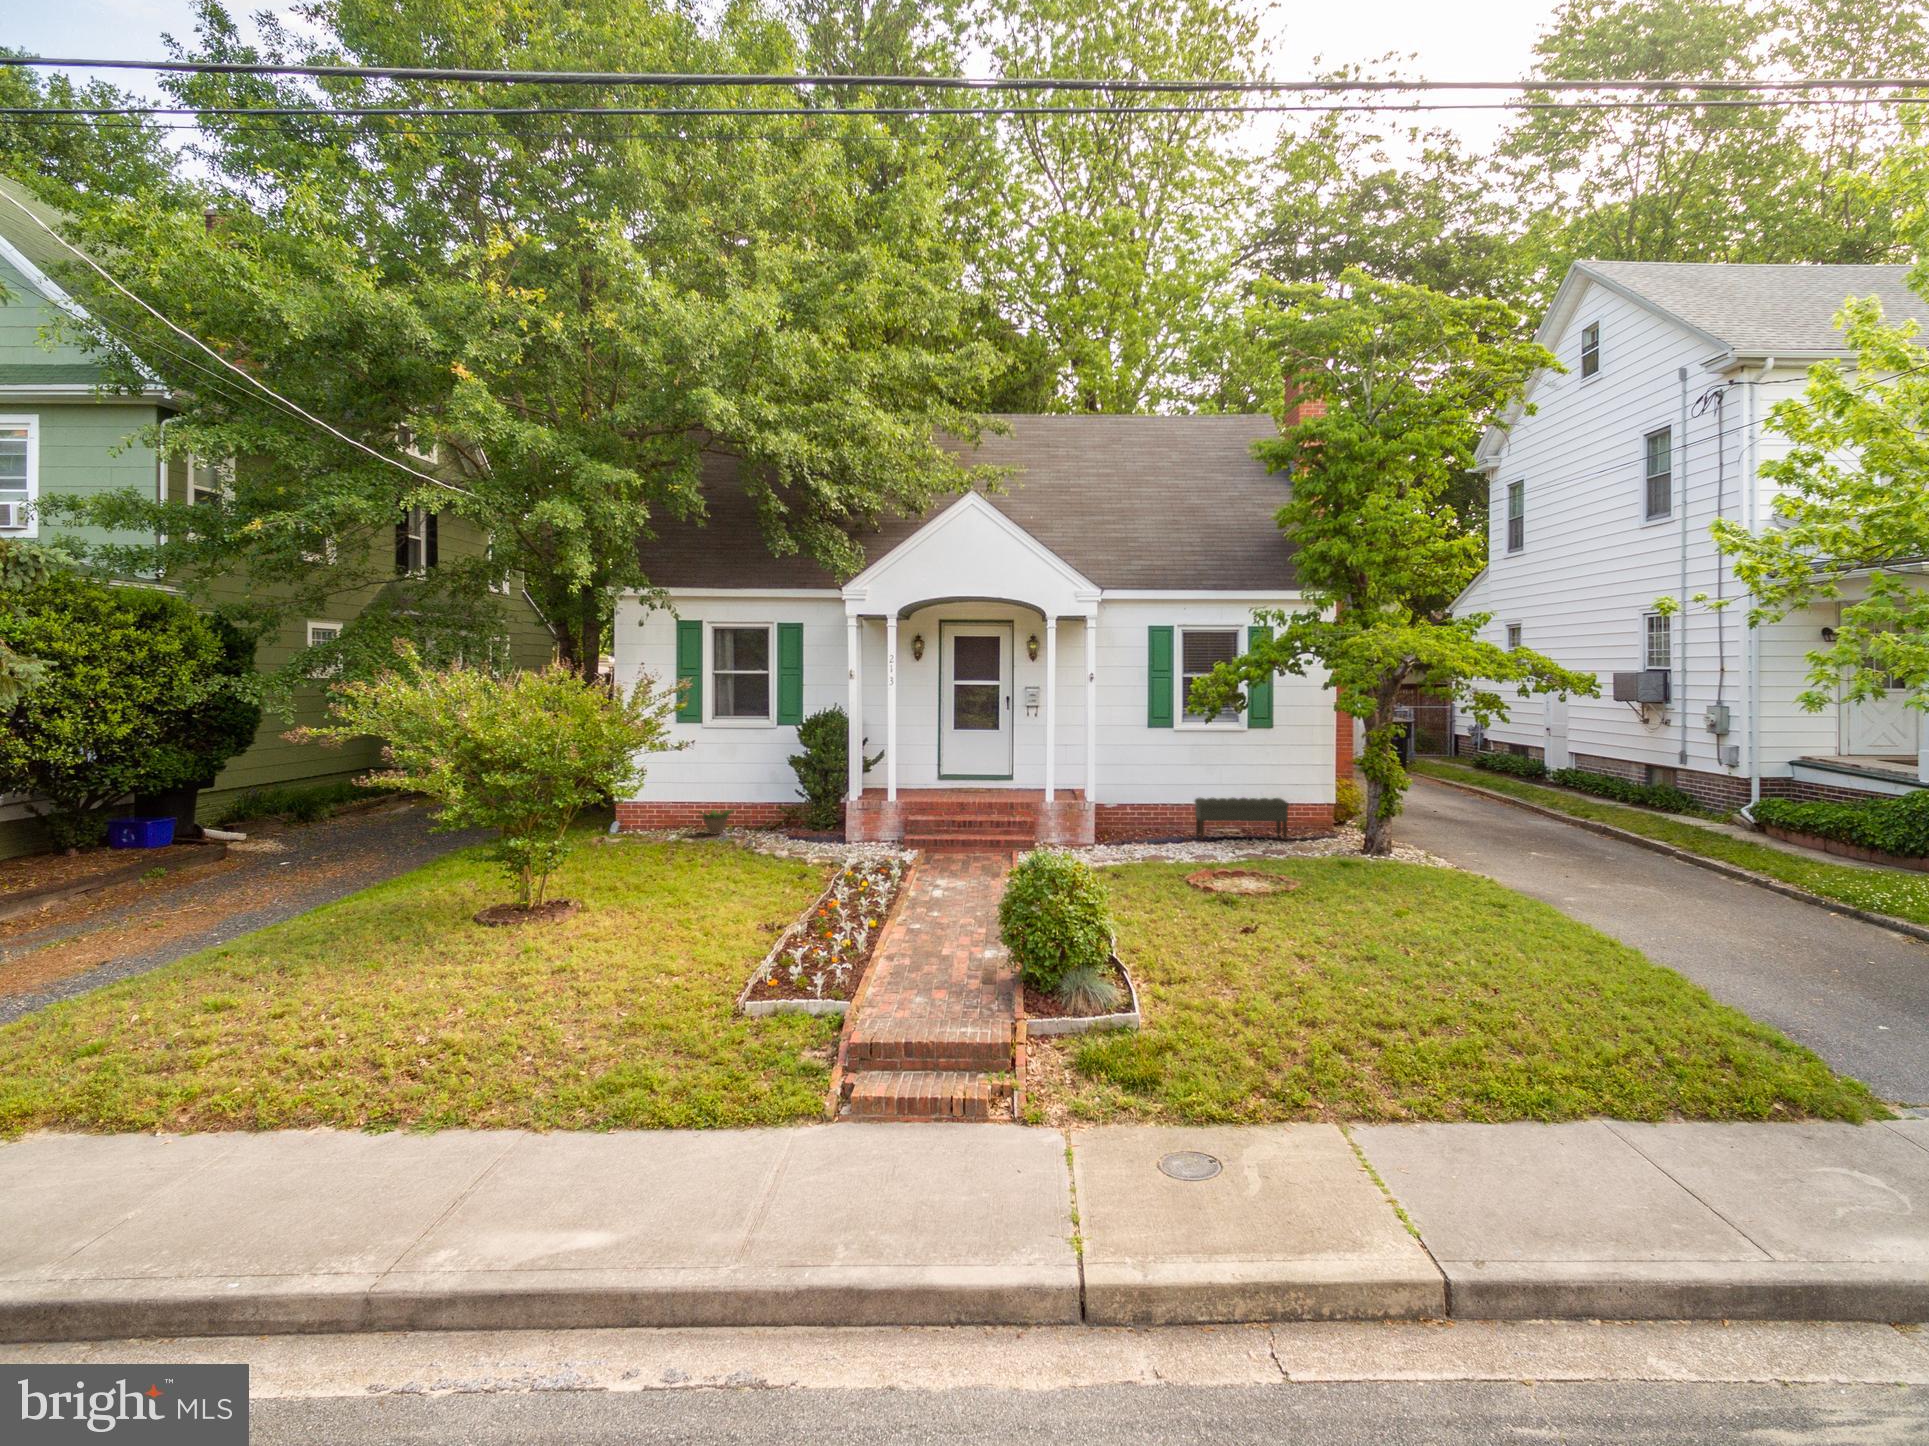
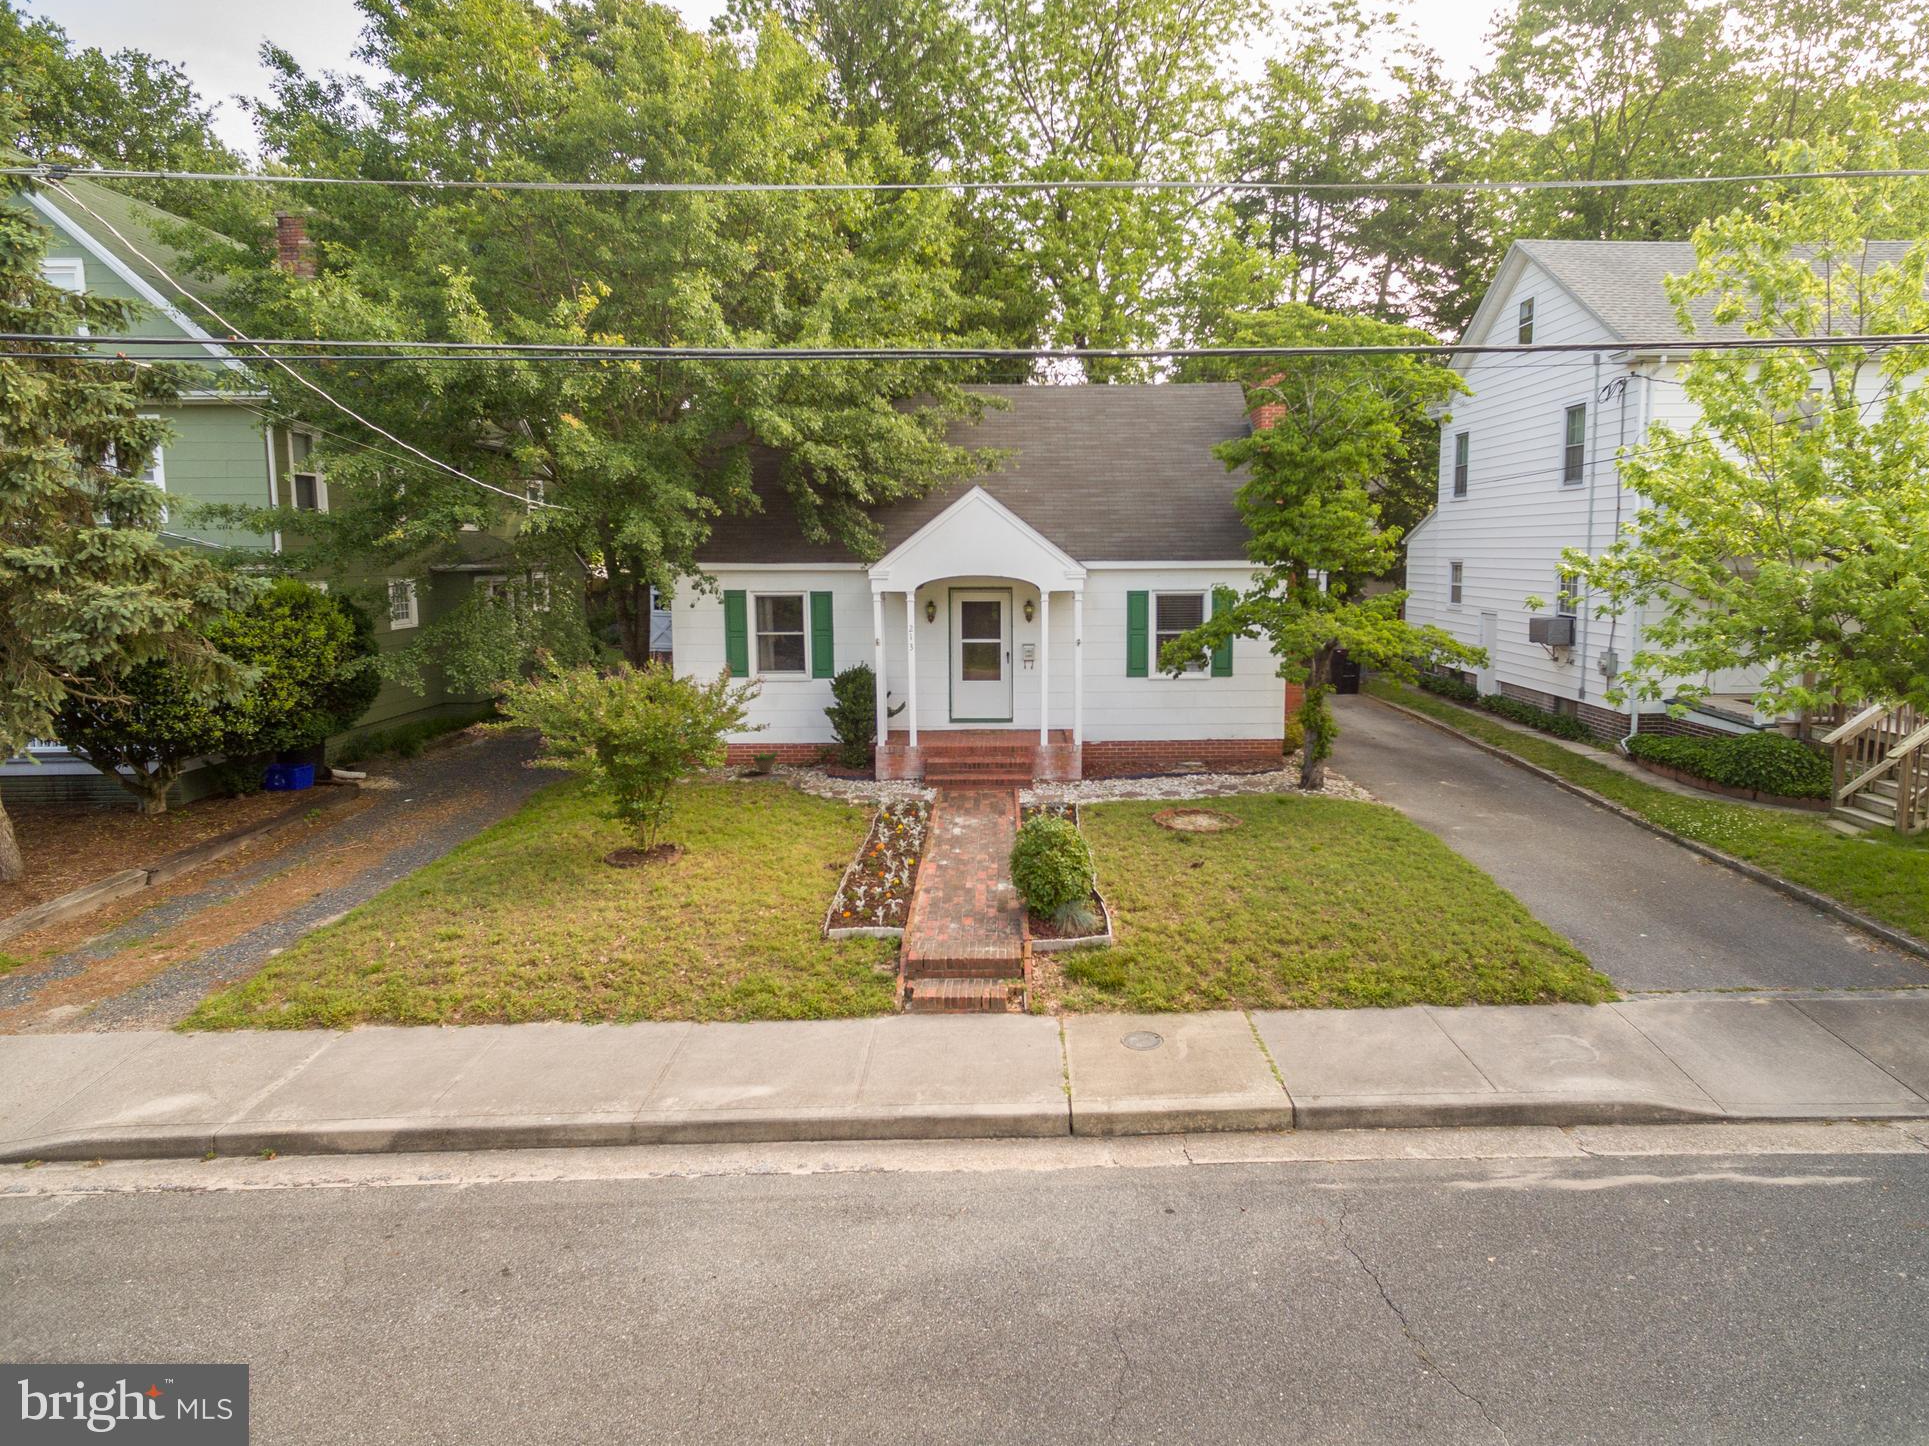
bench: present [1195,798,1289,841] -> none [1165,738,1243,775]

